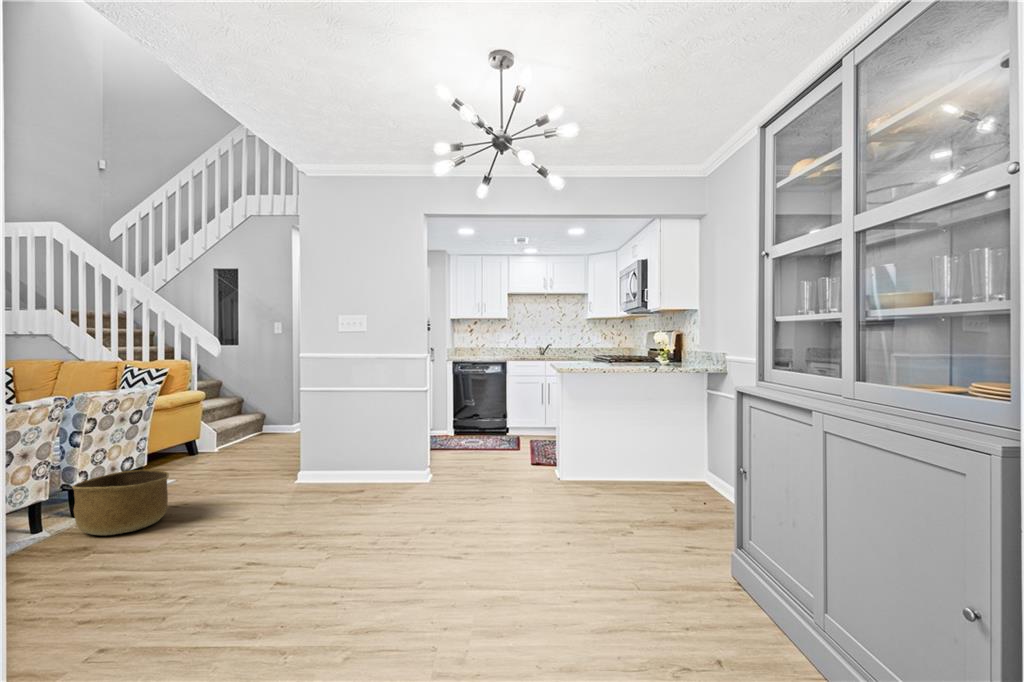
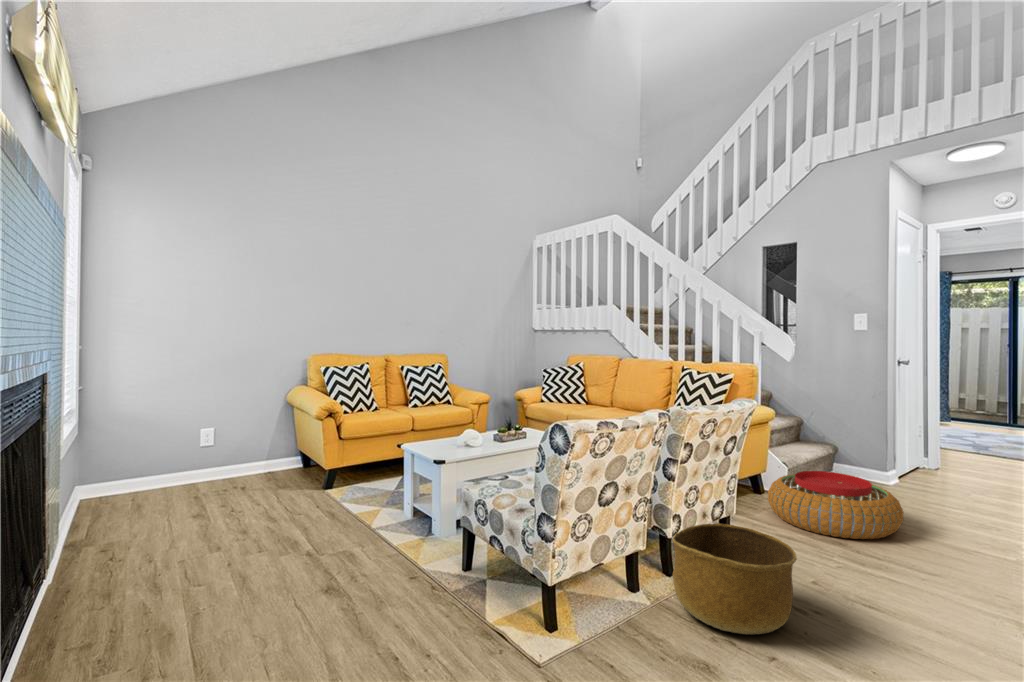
pouf: none [191,431,279,471] -> present [768,471,904,539]

